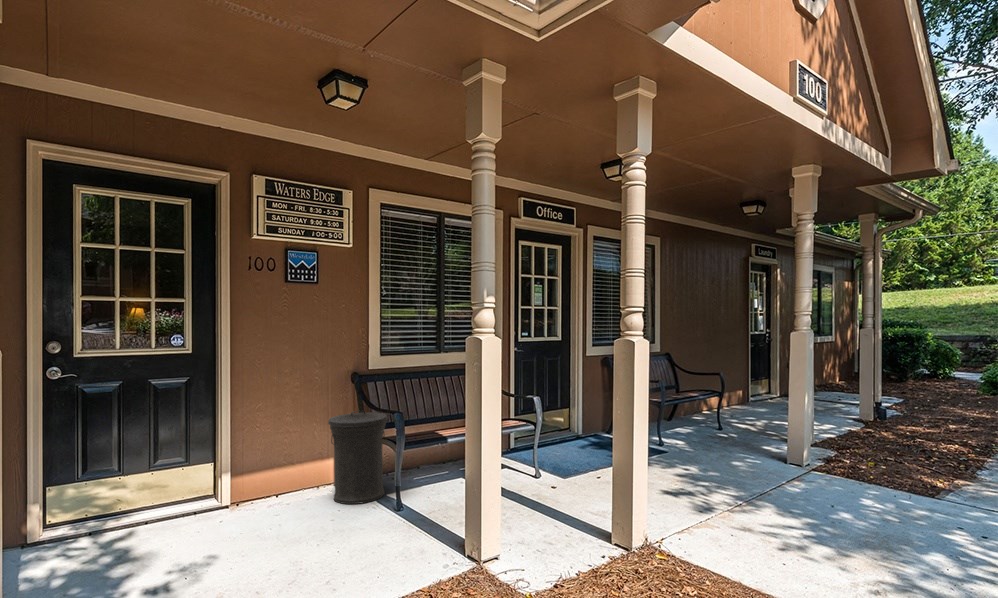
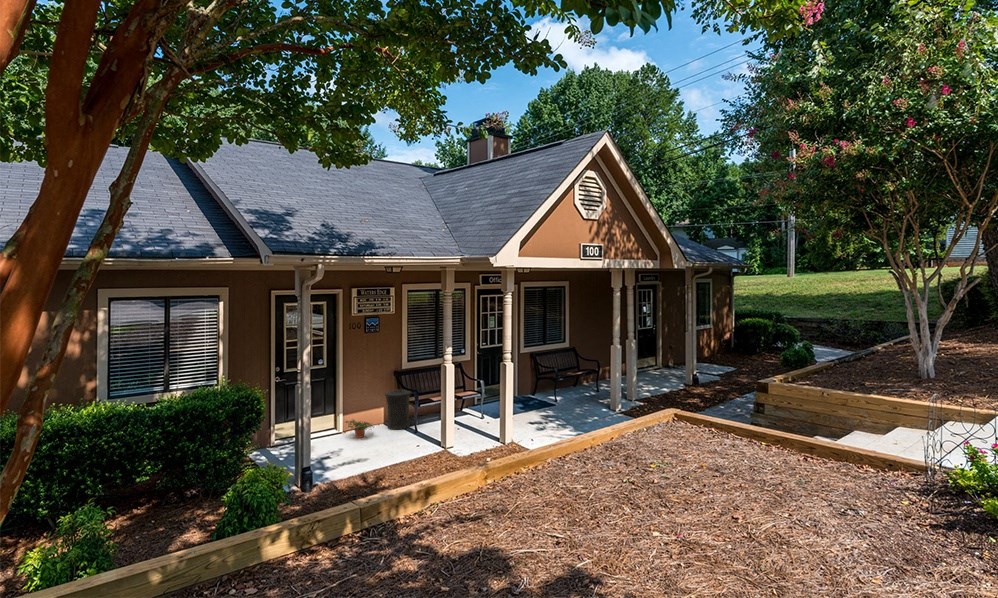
potted plant: none [220,480,300,528] -> present [346,420,373,438]

